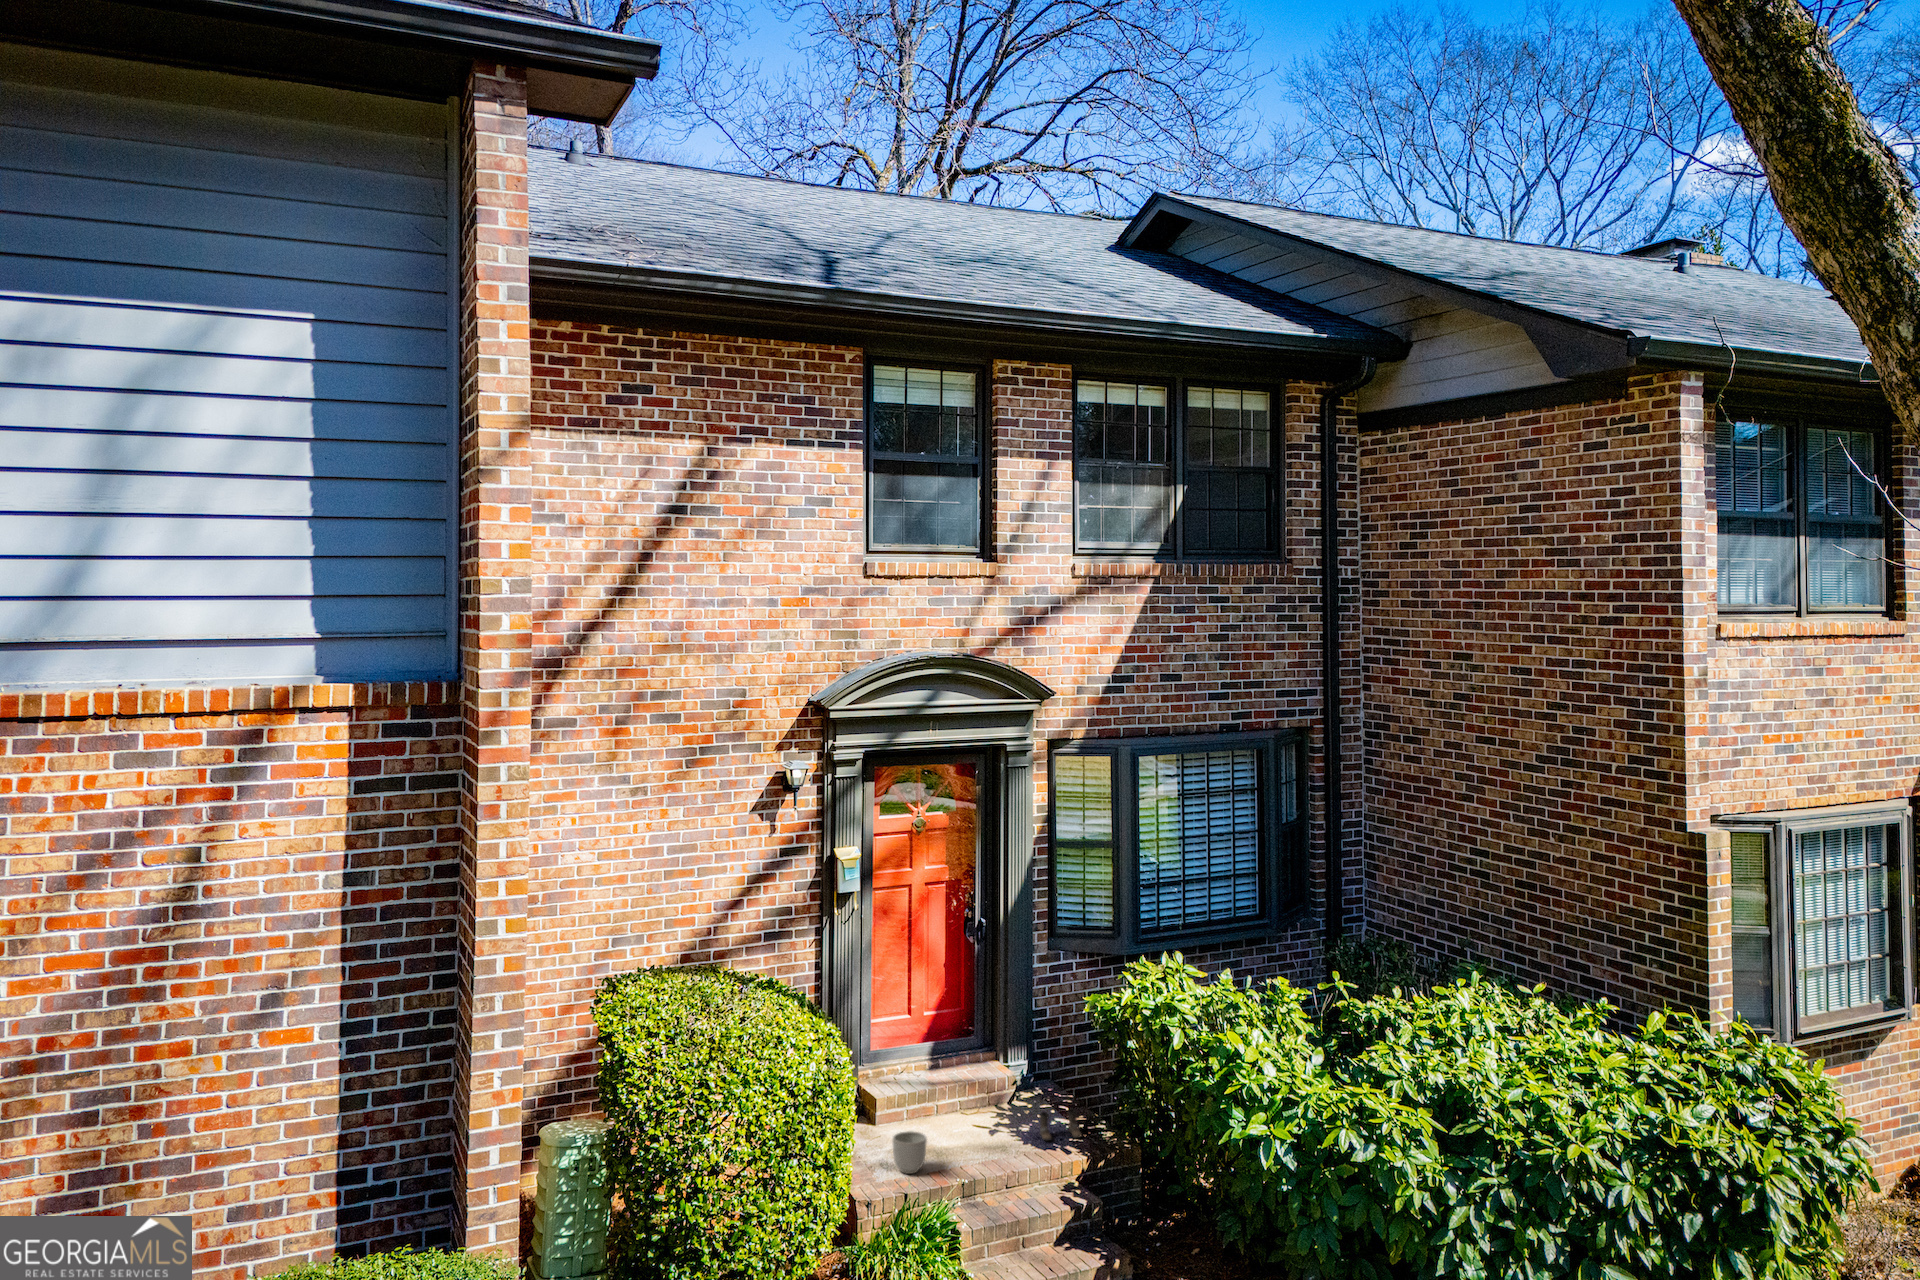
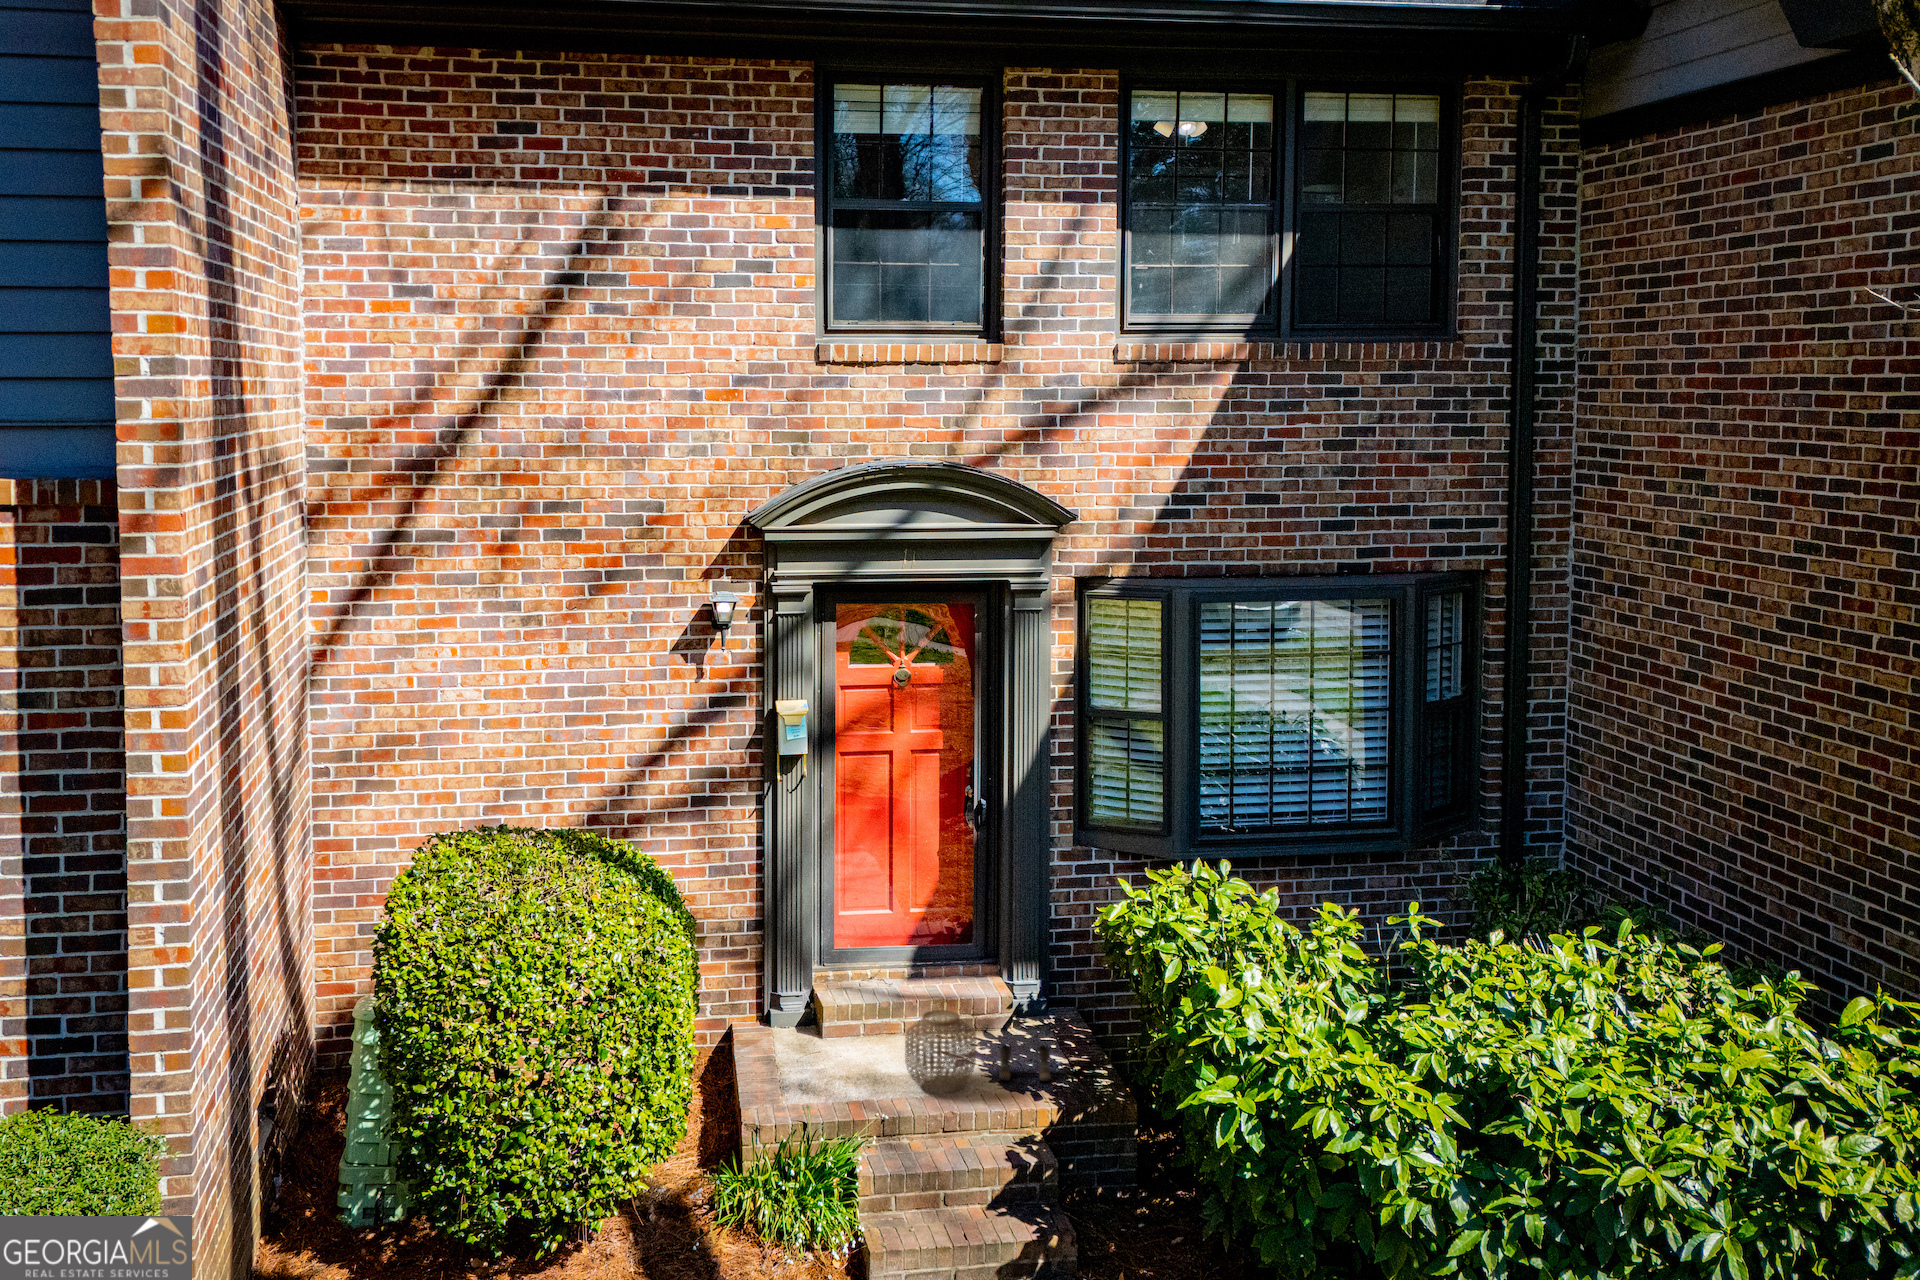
woven basket: none [976,1088,1032,1157] -> present [905,1010,976,1094]
planter: present [892,1131,927,1174] -> none [790,1049,832,1100]

